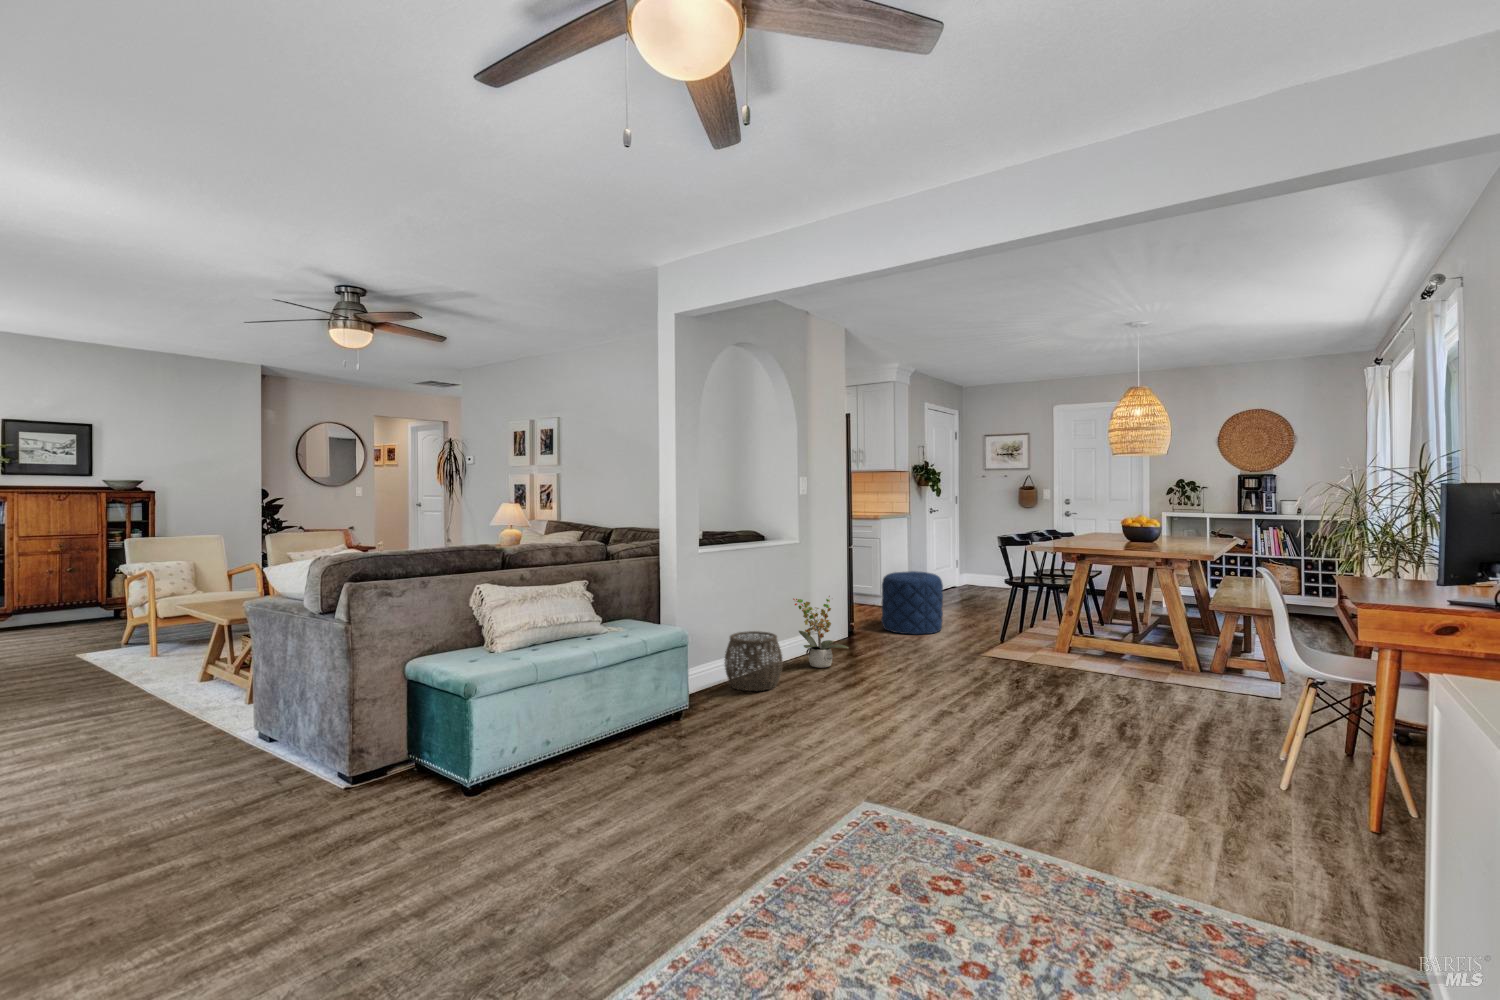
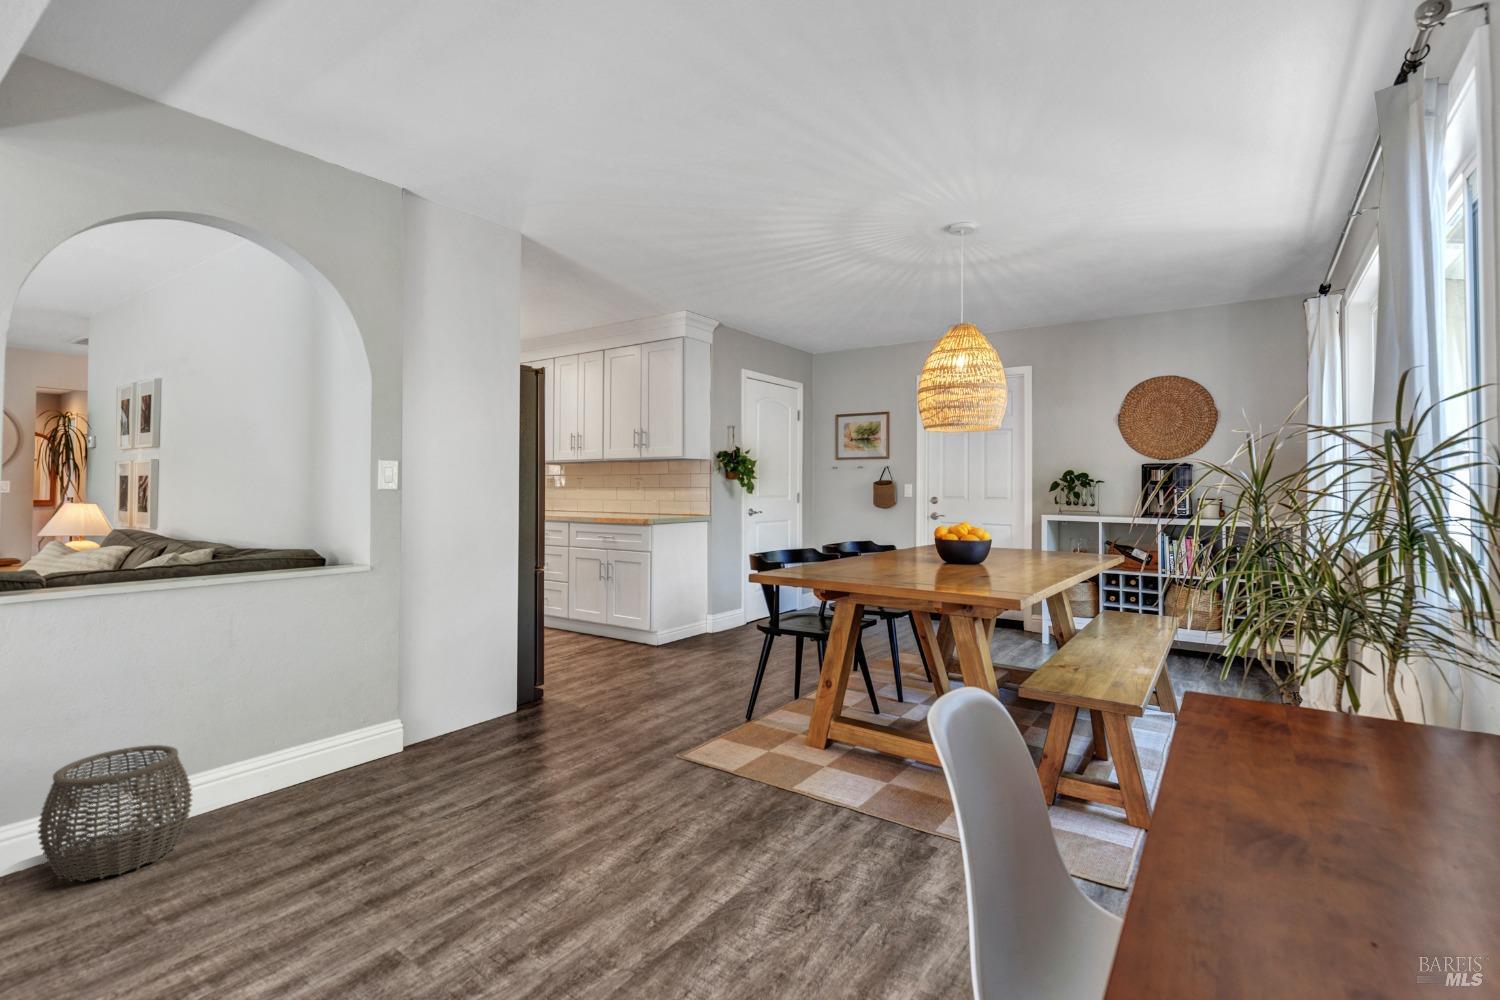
pouf: present [881,571,943,634] -> none [588,605,678,705]
potted plant: present [793,596,848,668] -> none [284,663,397,796]

